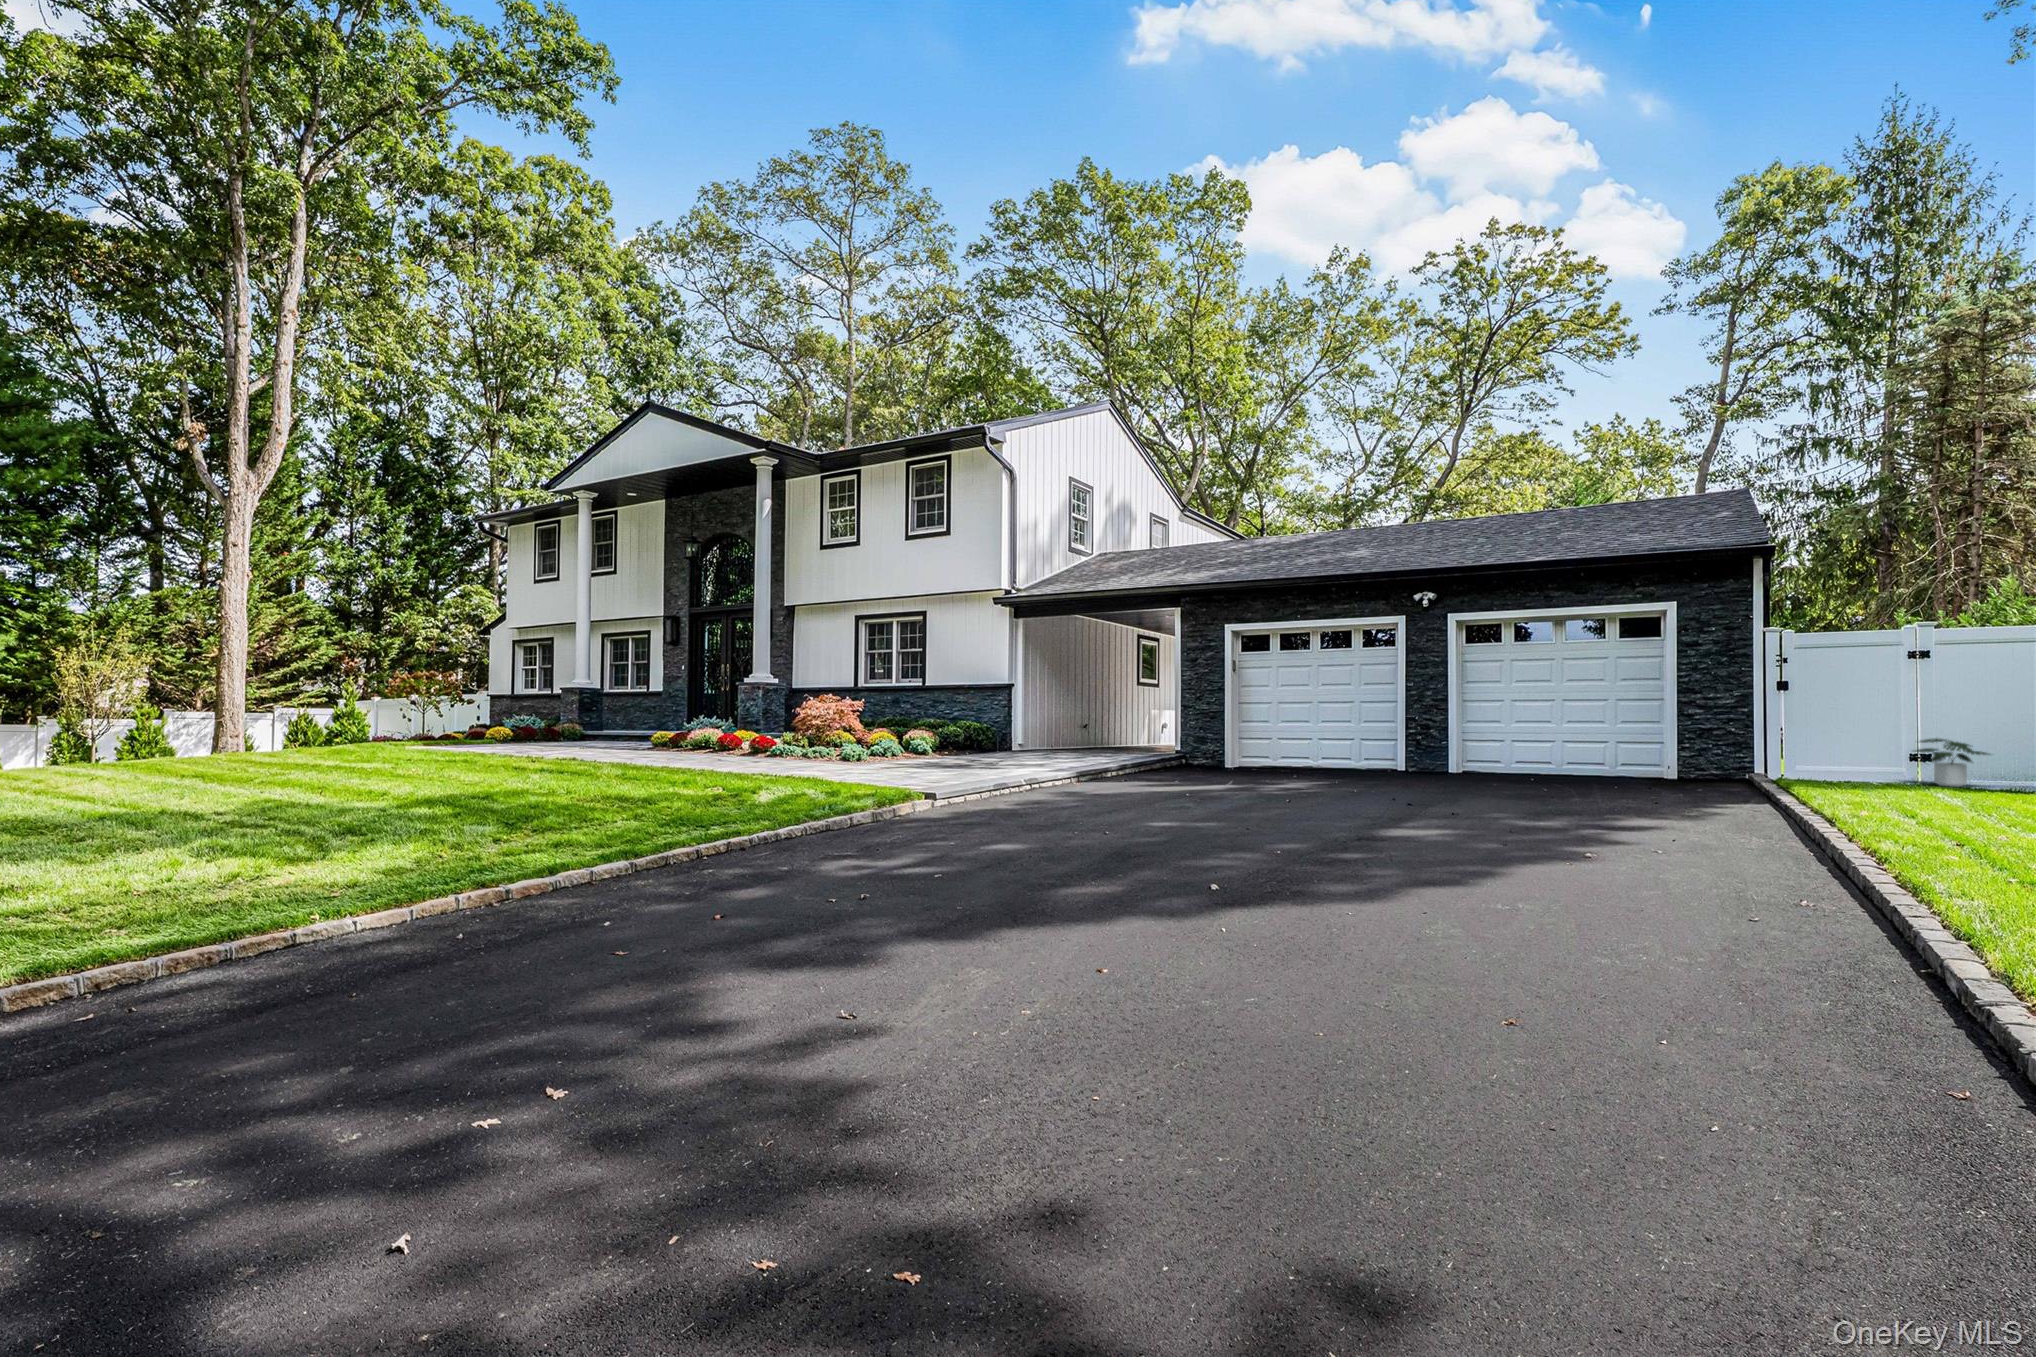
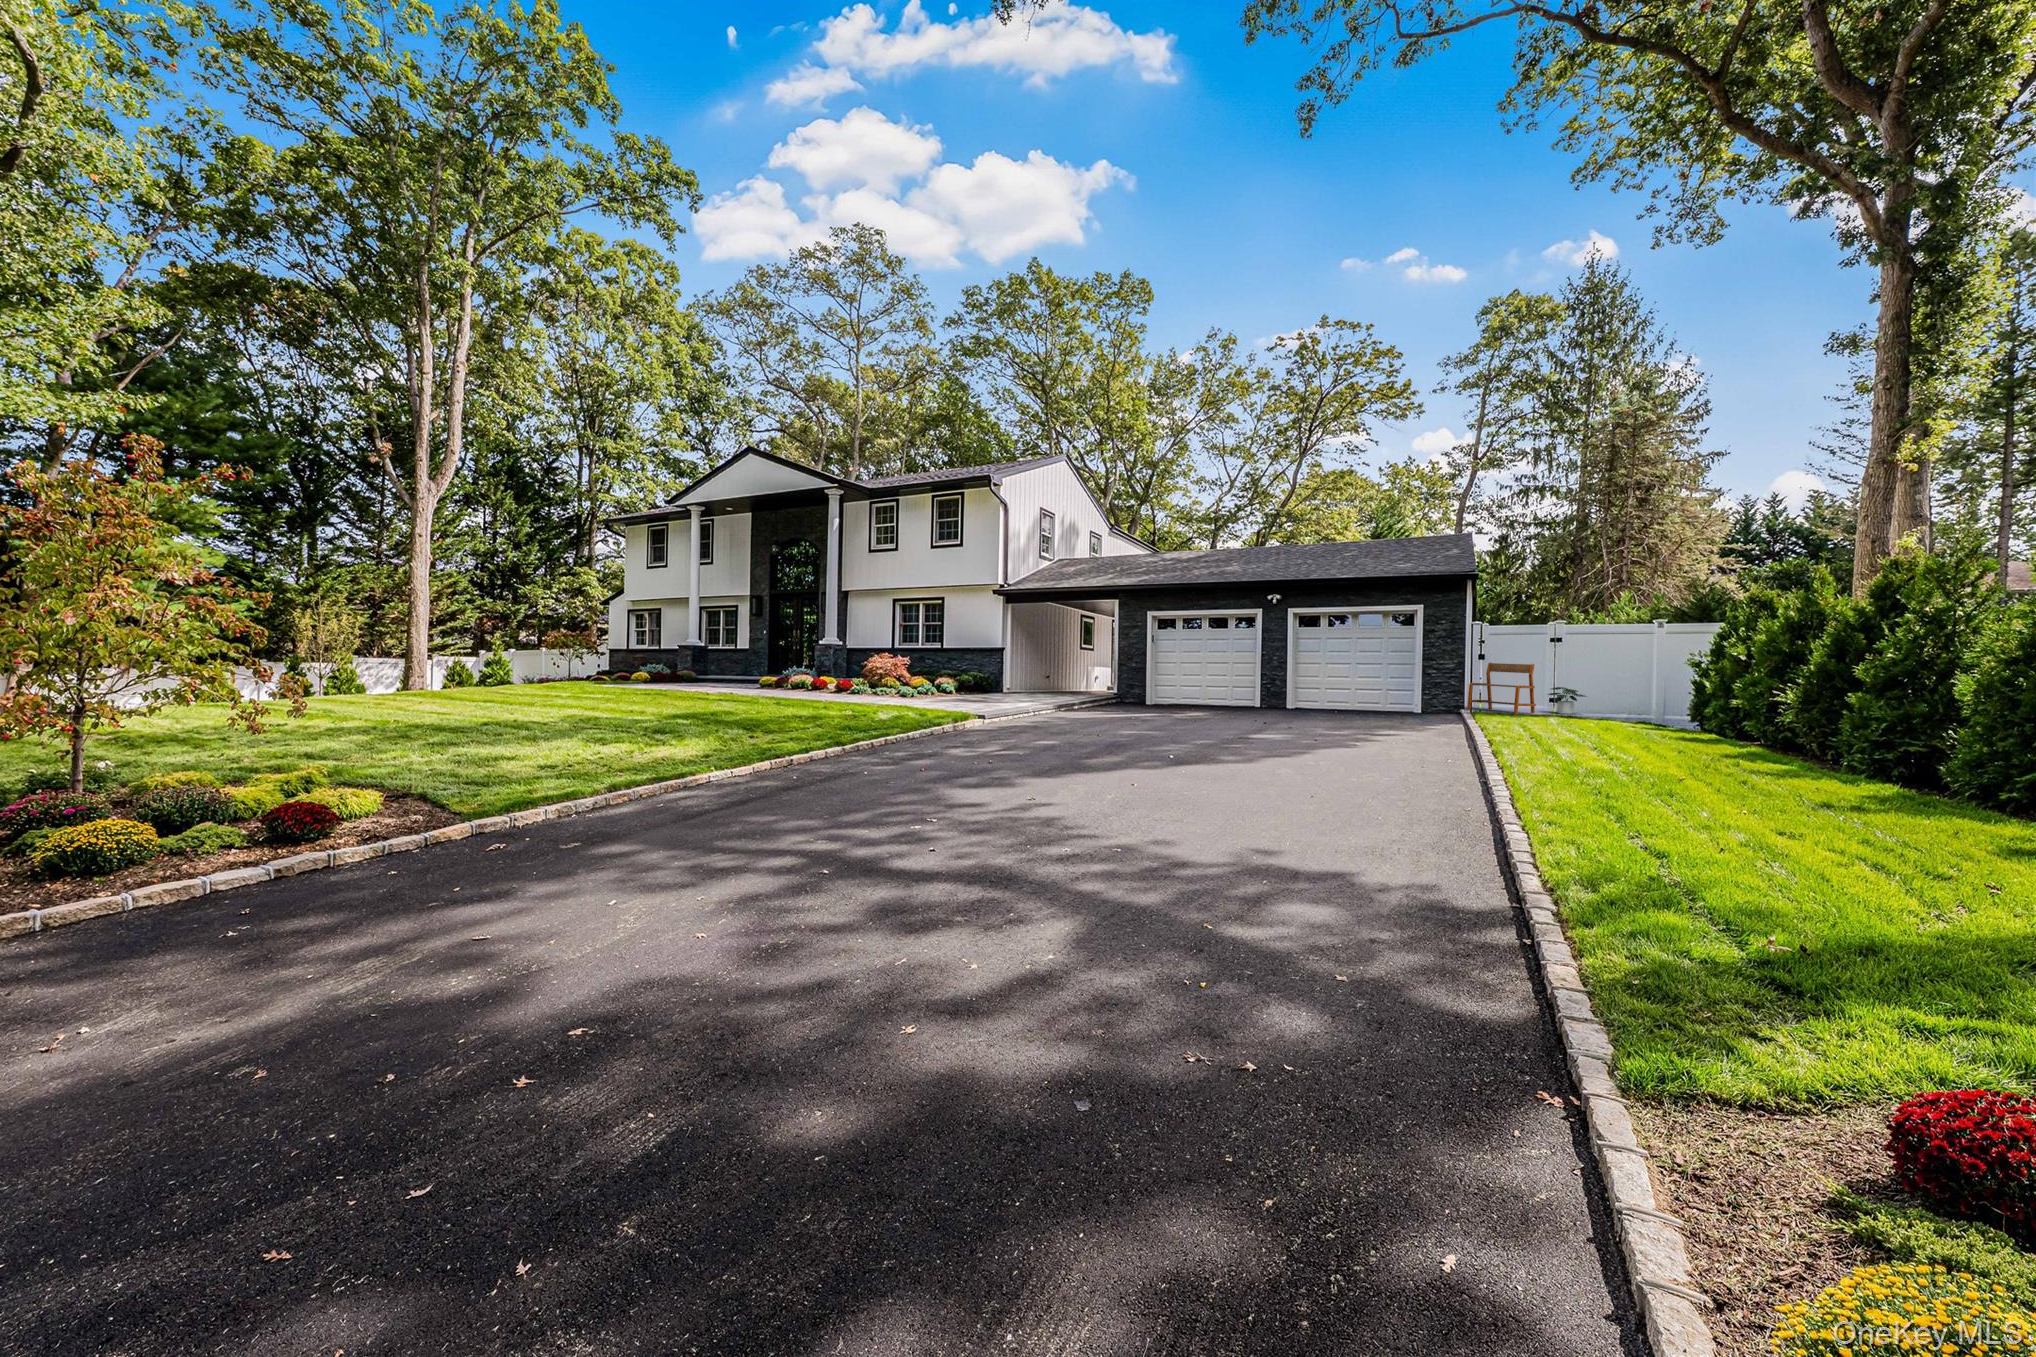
bench: none [1762,697,1893,787] -> present [1467,663,1536,715]

